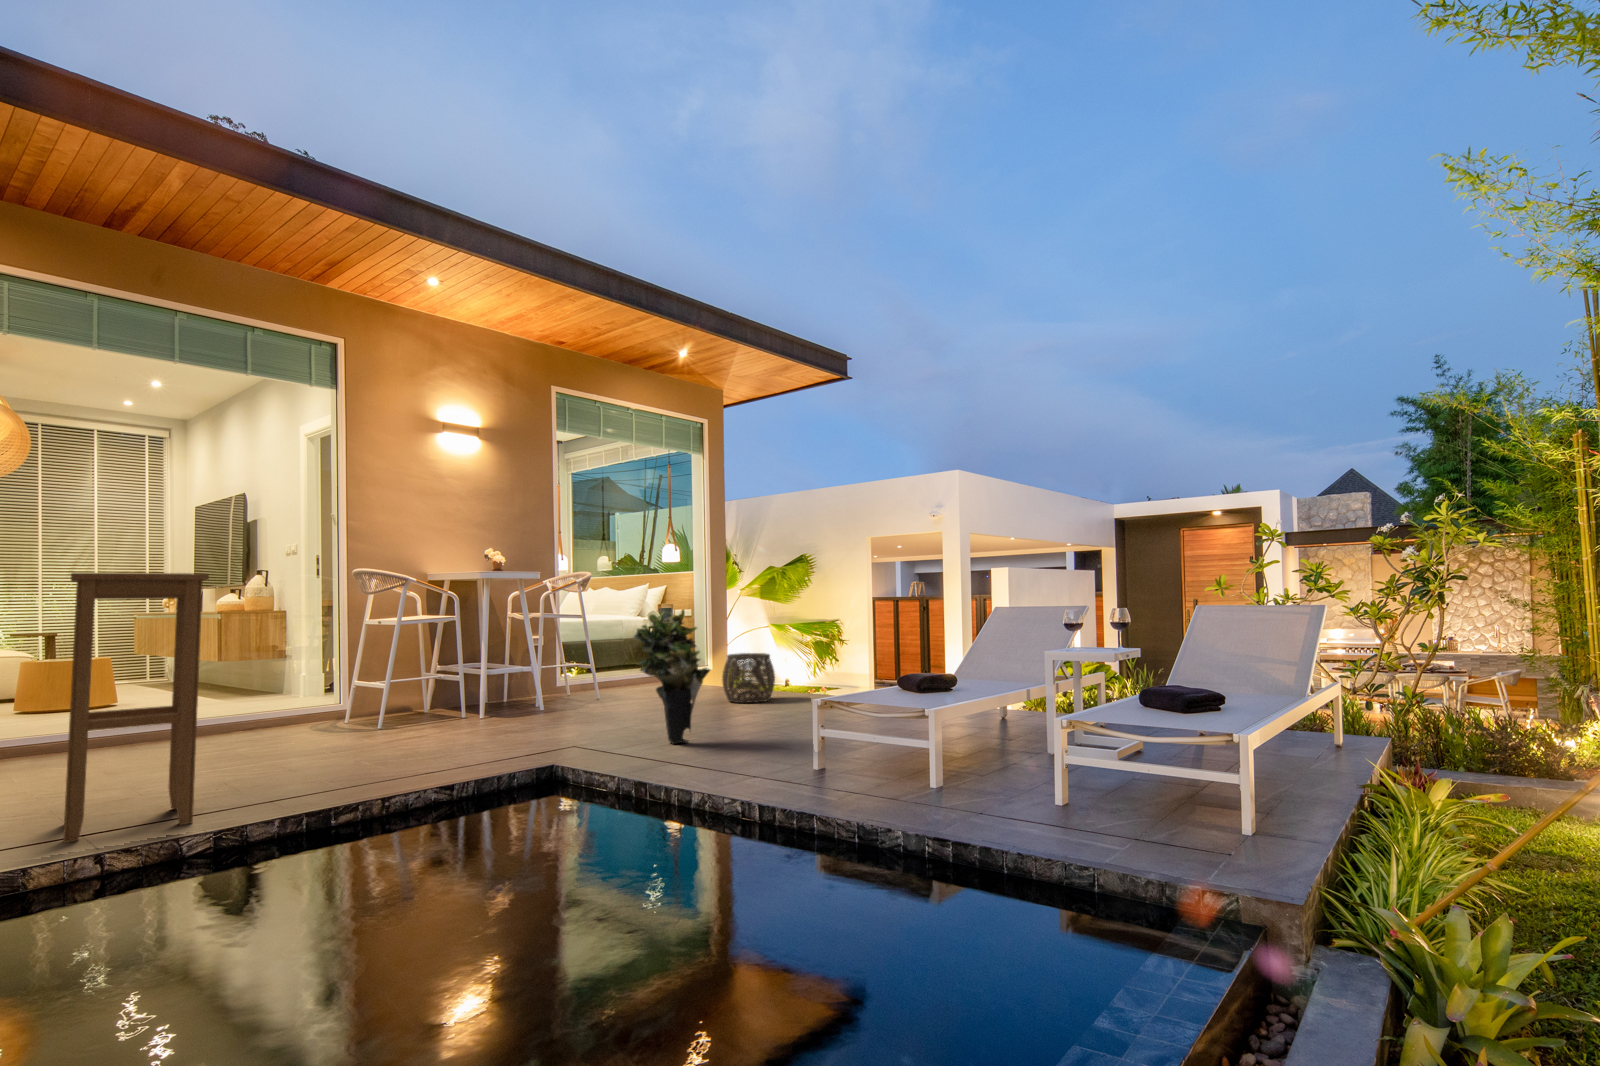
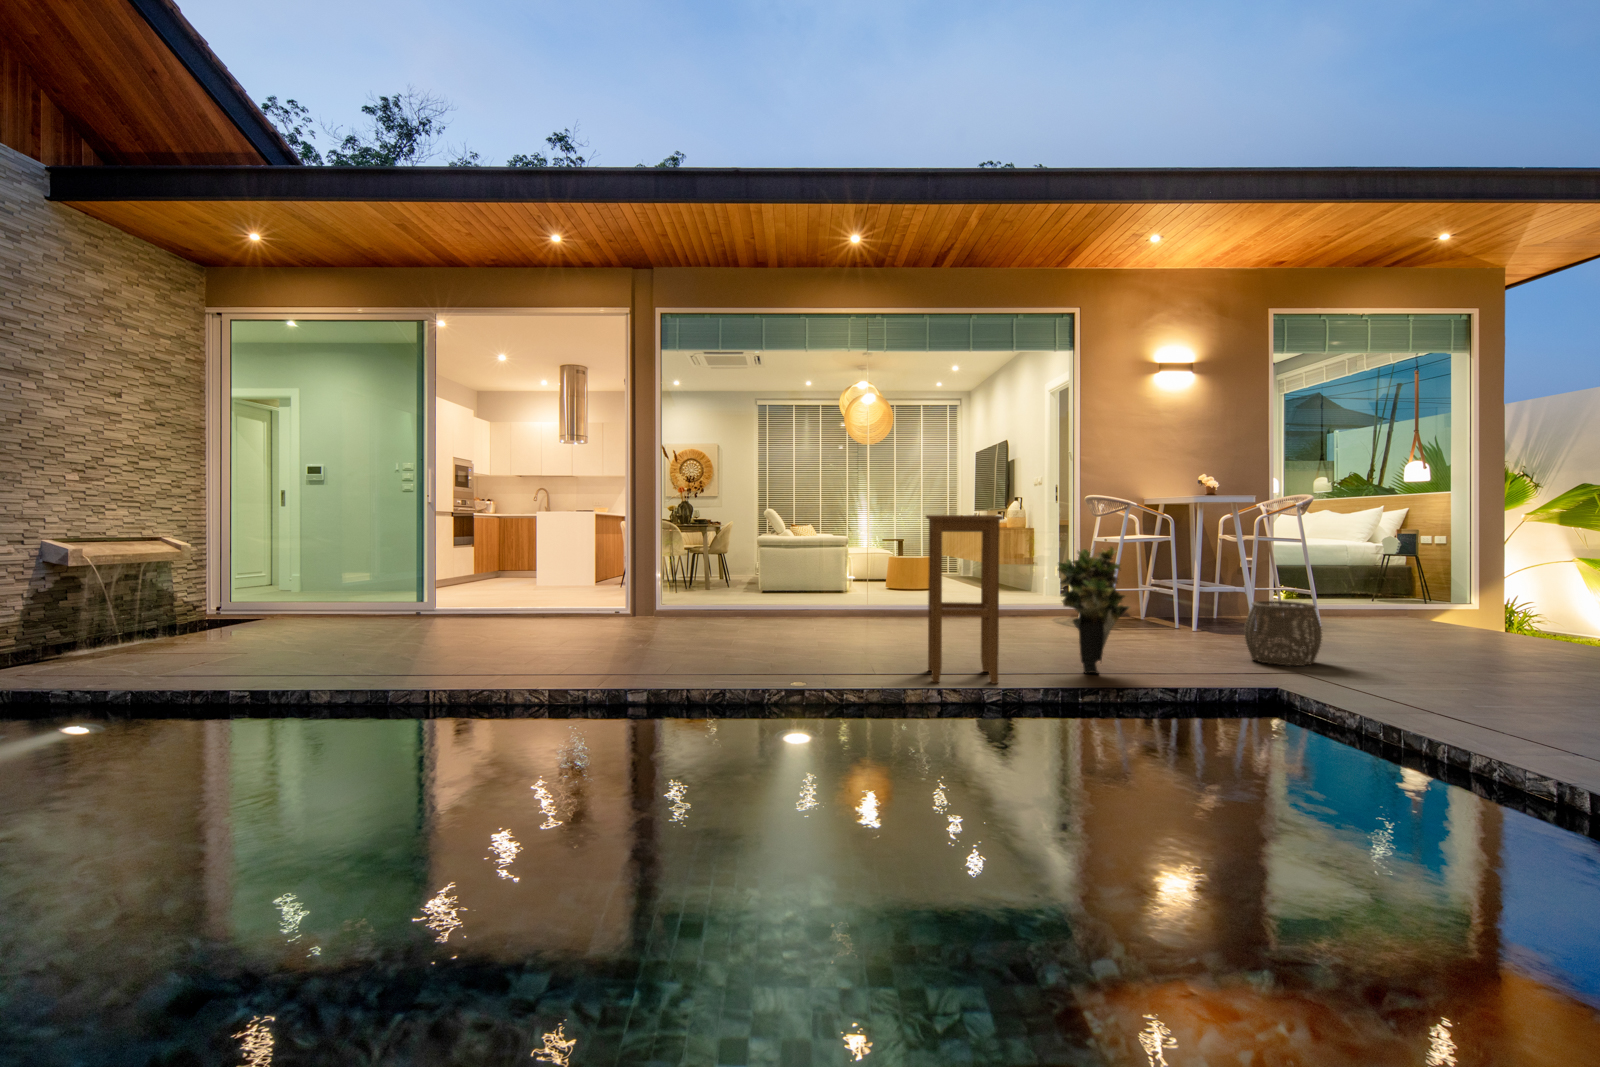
potted plant: present [634,610,710,744] -> present [1057,547,1129,673]
woven basket: present [722,653,775,703] -> present [1244,601,1322,666]

